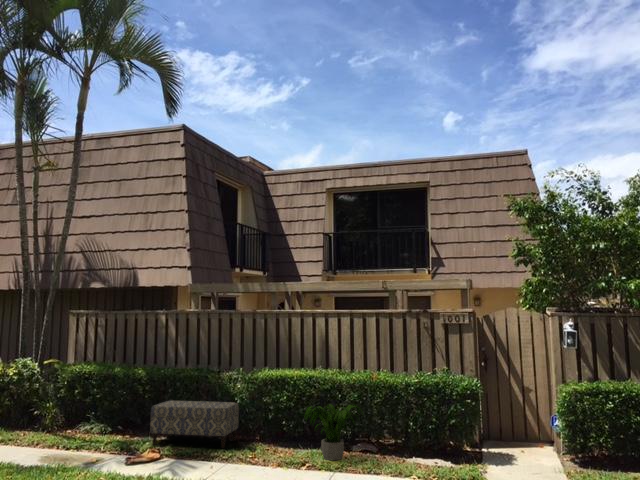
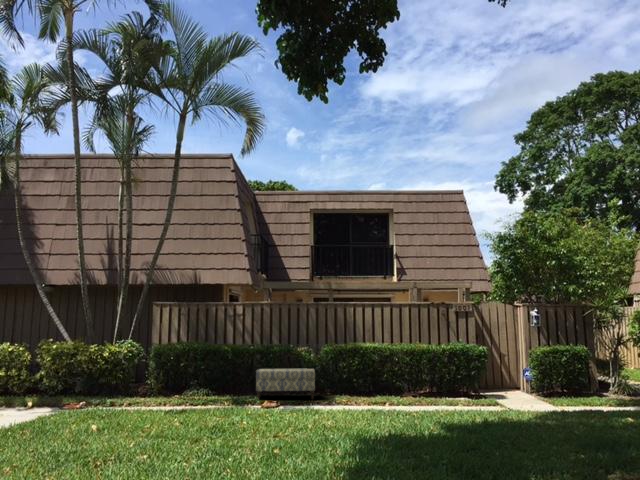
potted plant: present [304,404,363,460] -> none [376,365,413,402]

